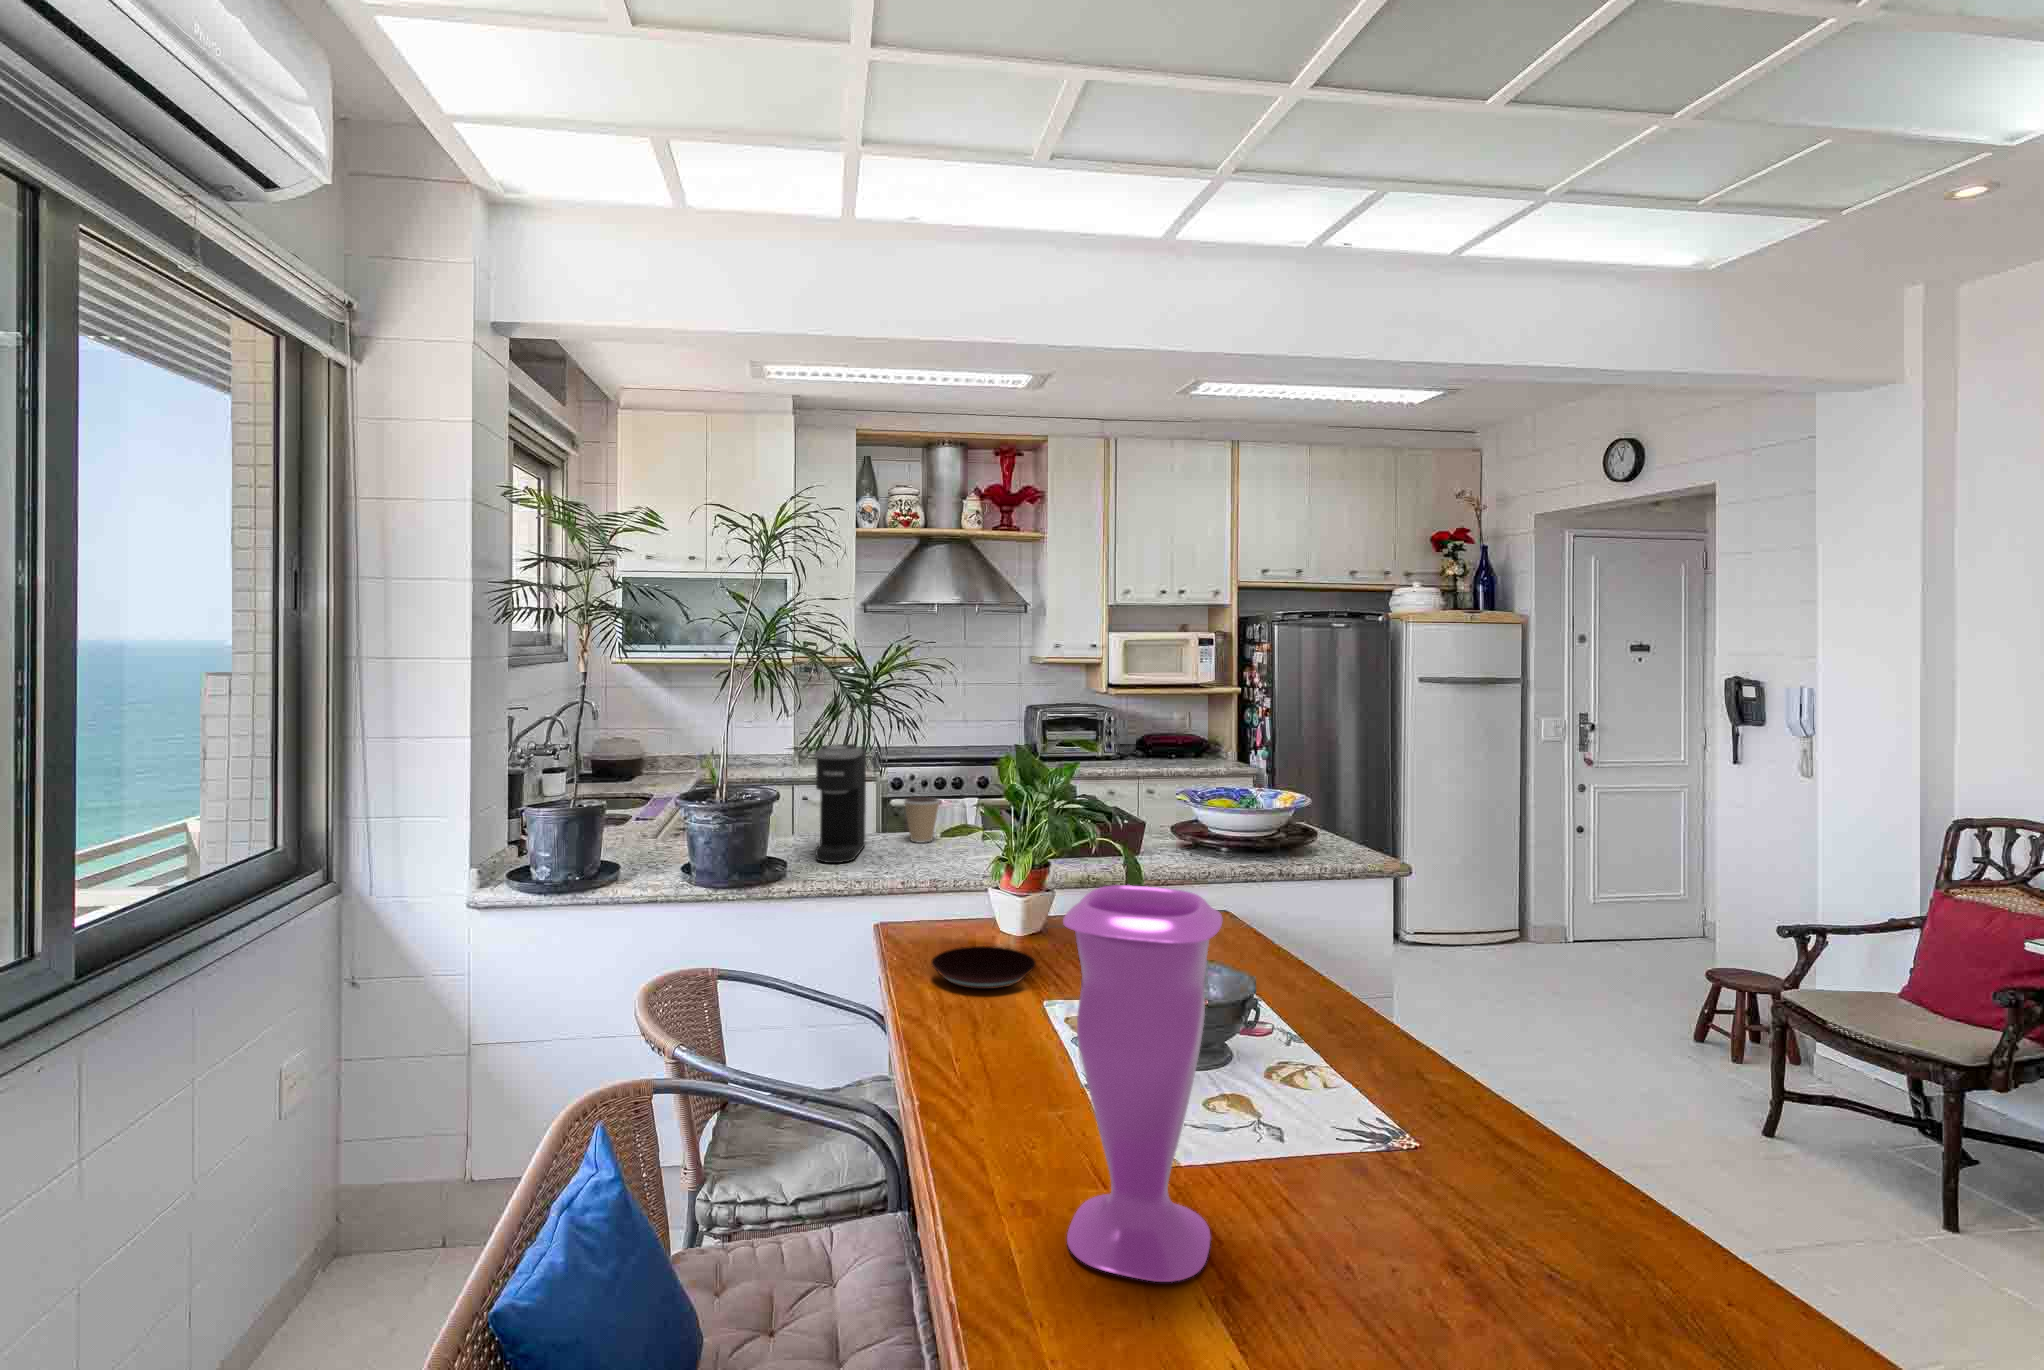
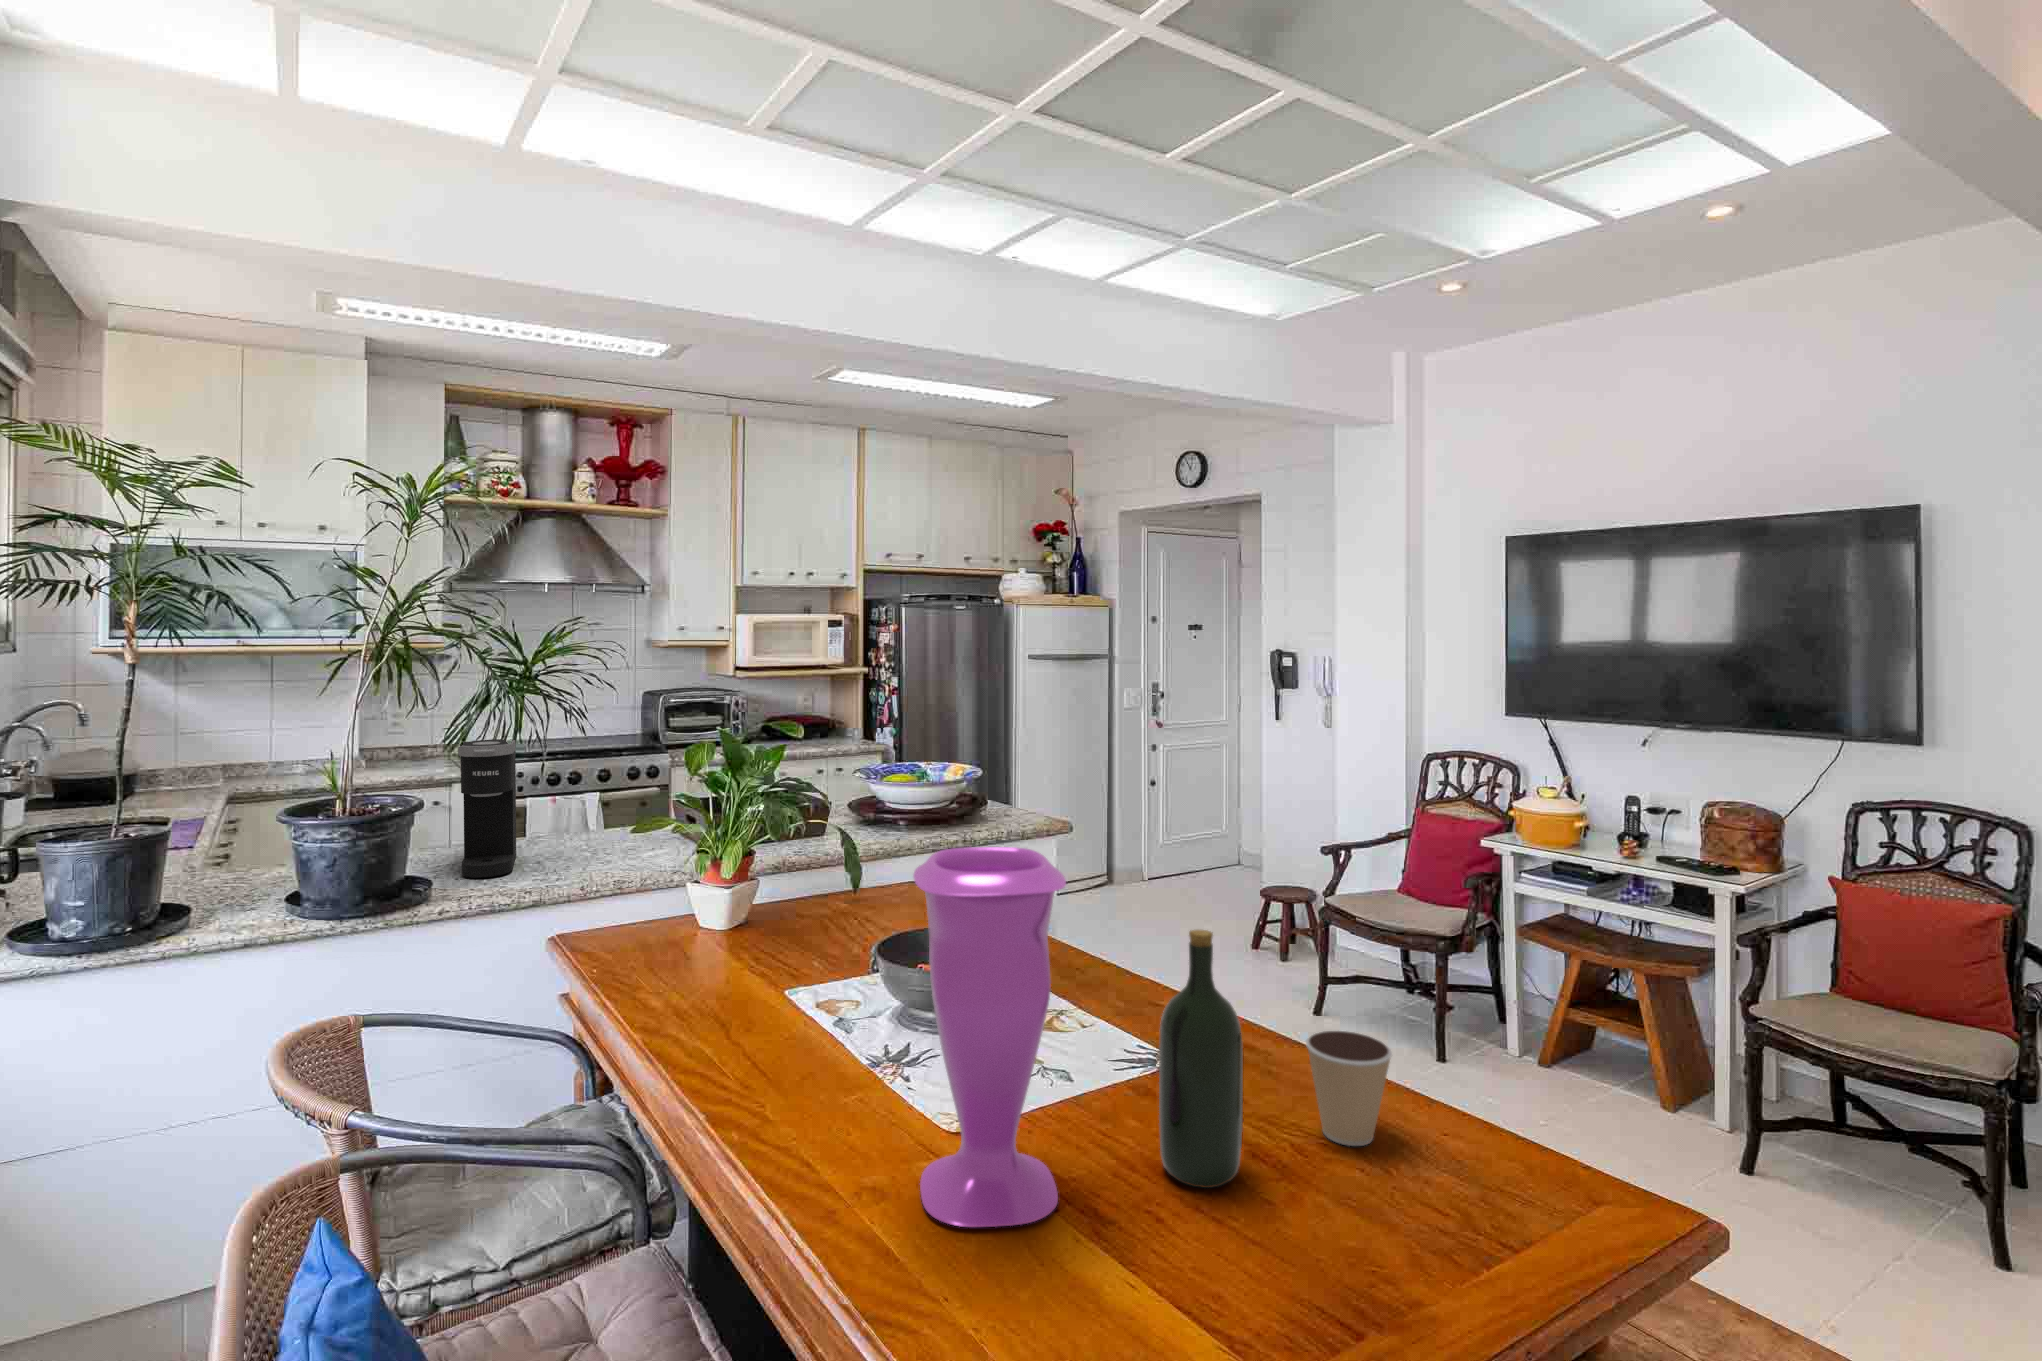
coffee cup: present [904,797,940,843] -> present [1306,1030,1392,1146]
plate: present [931,946,1036,989] -> none [651,944,768,990]
wine bottle: none [1335,1005,1436,1299] -> present [1159,930,1243,1188]

